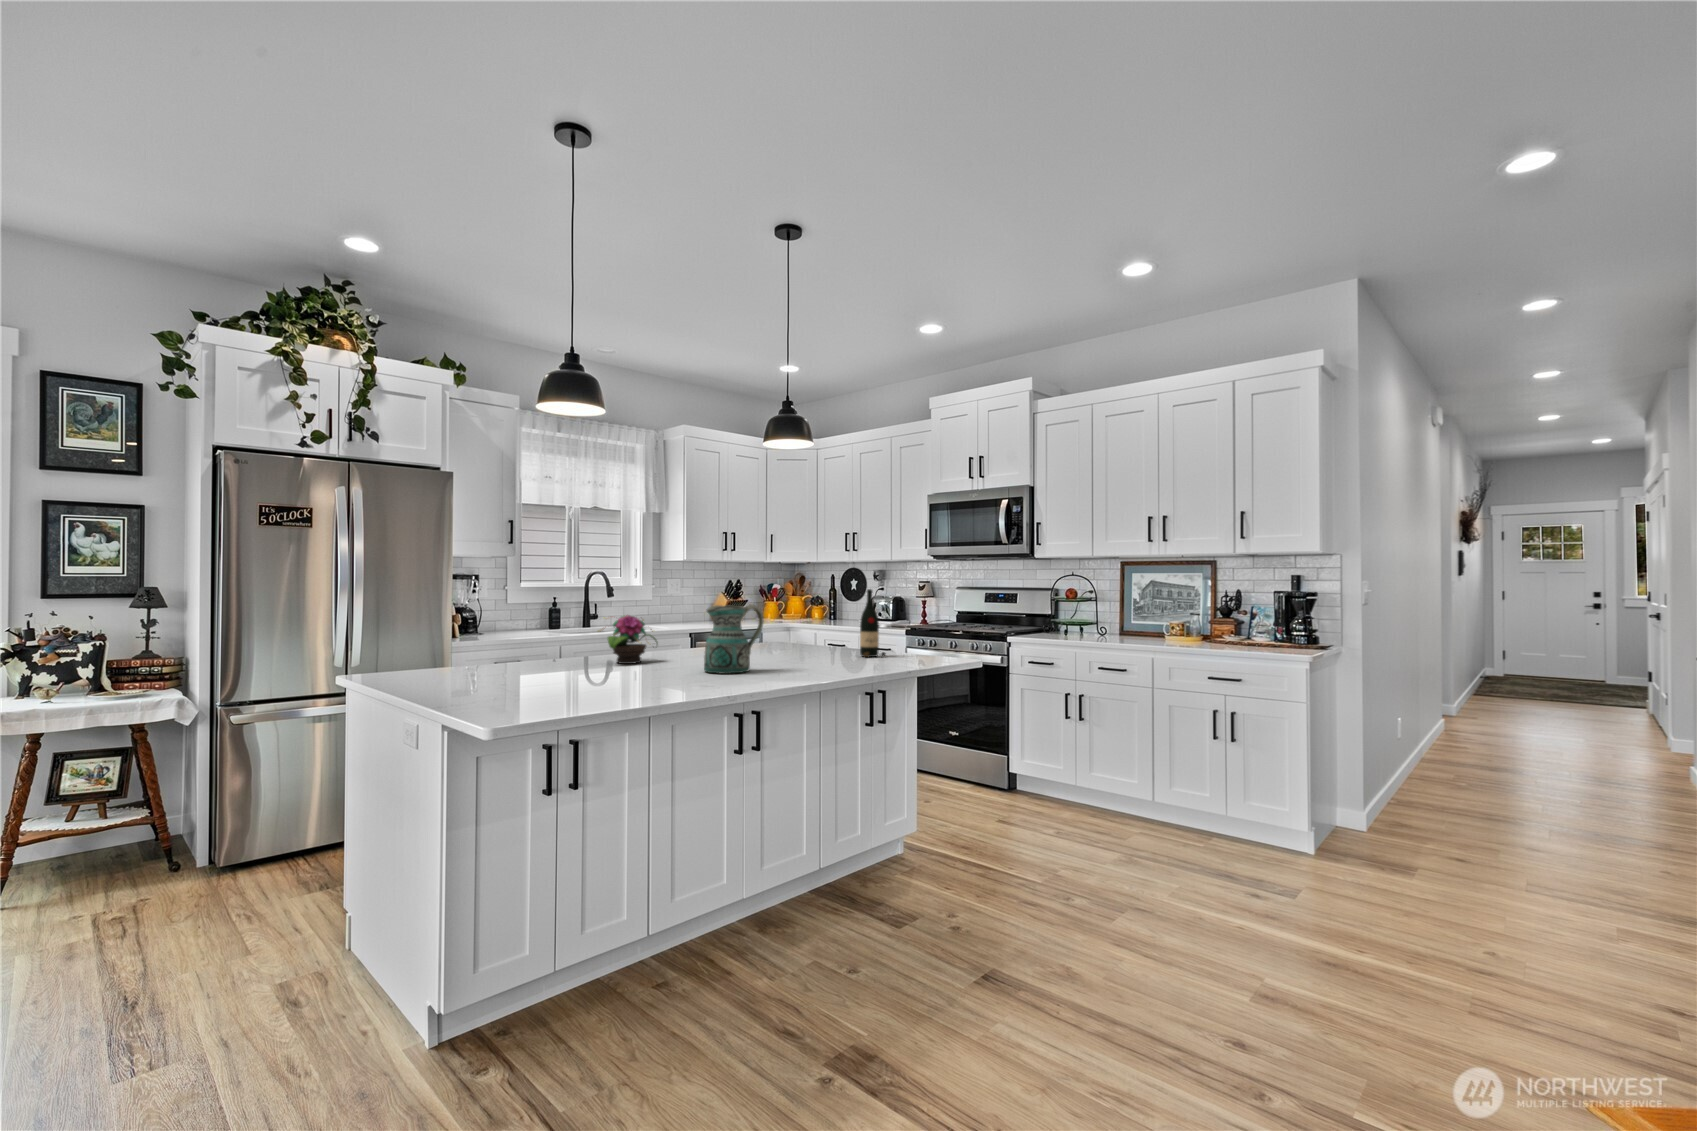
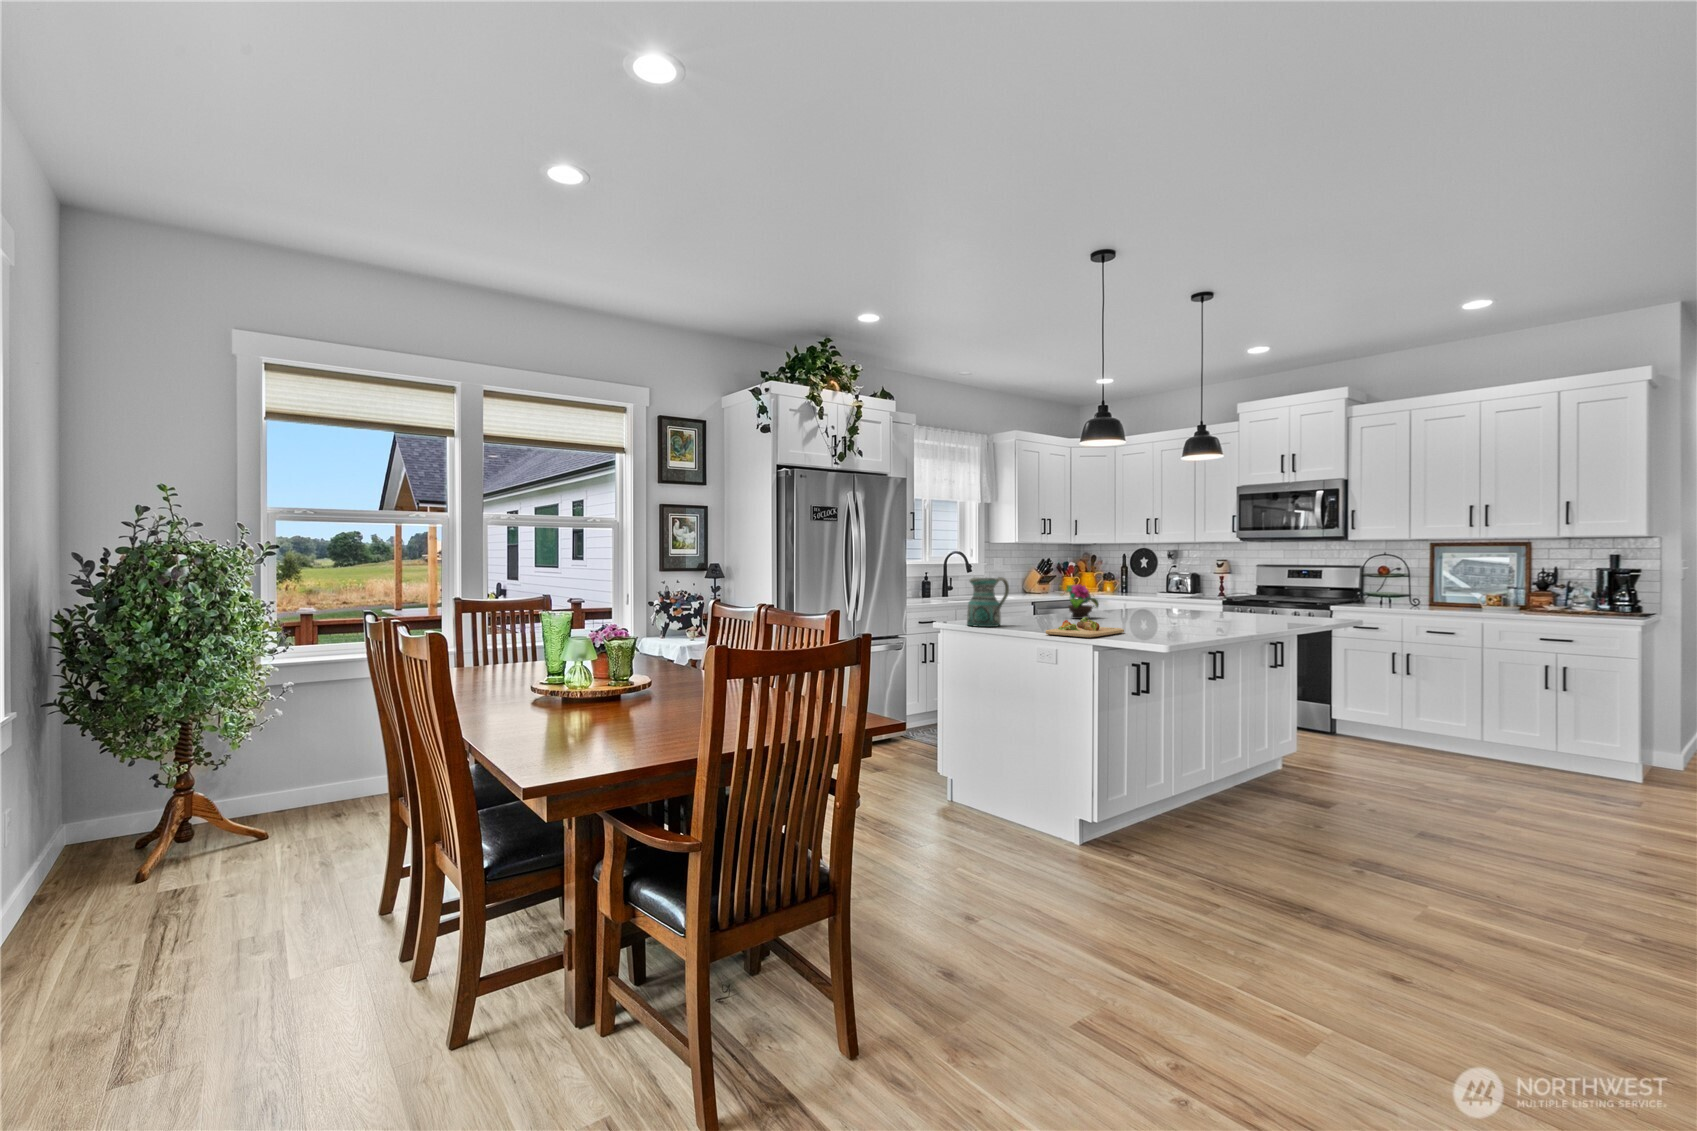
wine bottle: present [860,589,885,657] -> none [1244,566,1267,618]
ceramic pitcher: present [704,605,763,674] -> present [967,577,1009,627]
cutting board: none [441,670,589,707] -> present [1046,617,1124,638]

